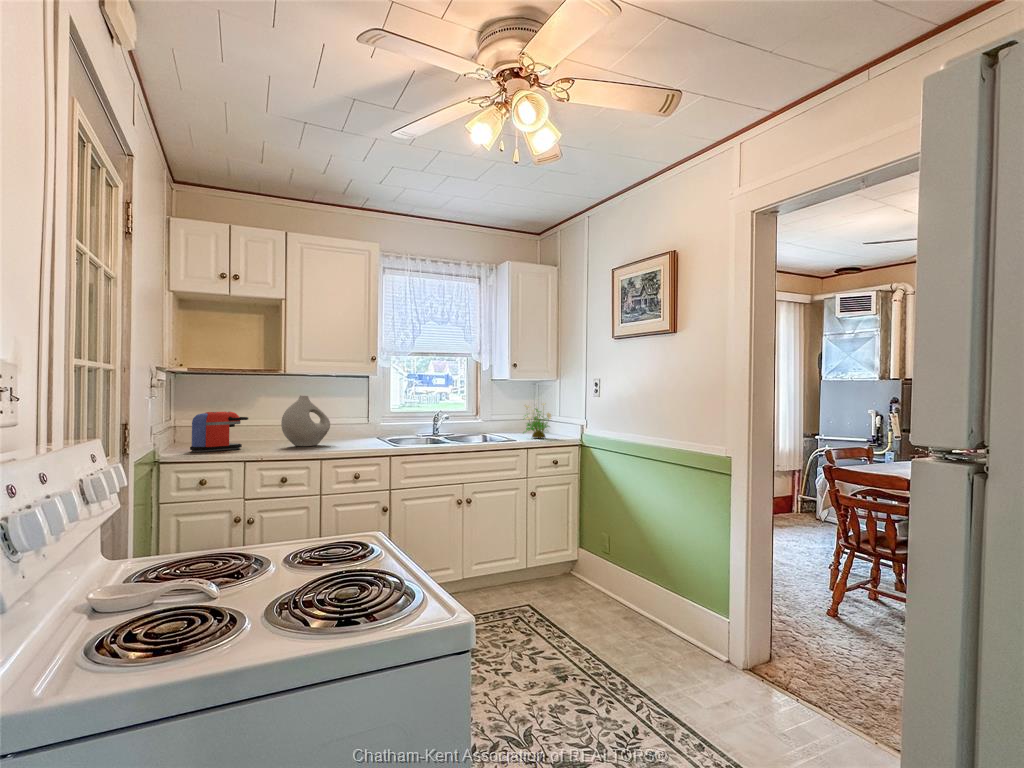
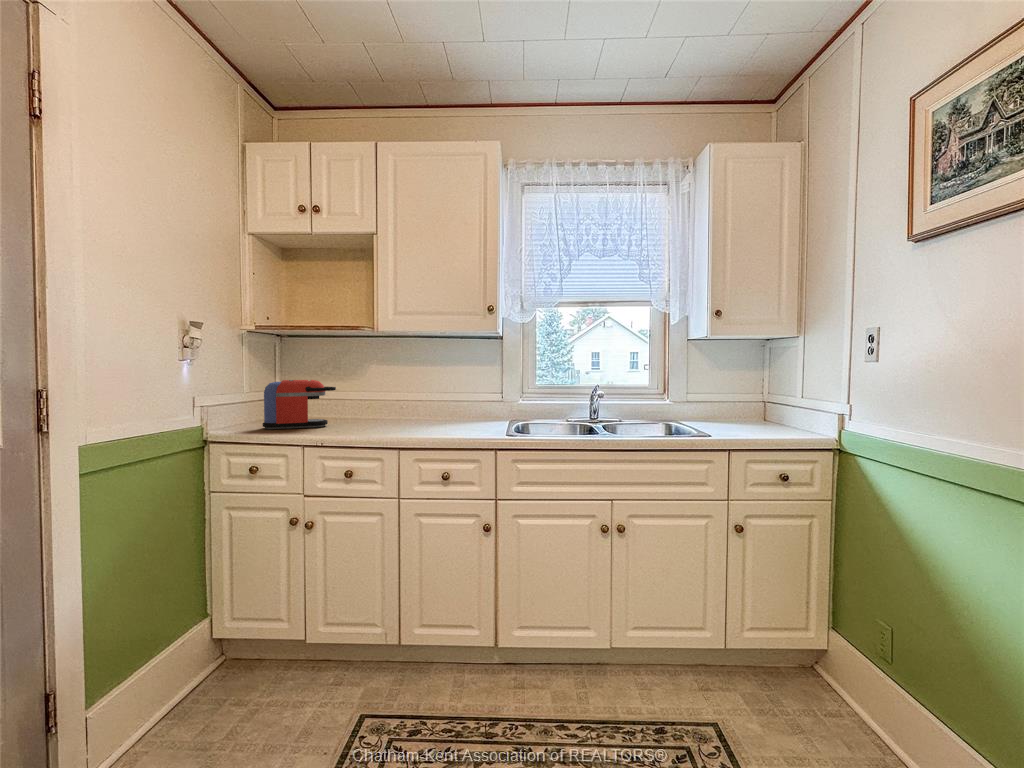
vase: present [281,395,330,446] -> none [374,360,440,426]
potted plant: present [523,403,551,438] -> none [730,366,784,429]

